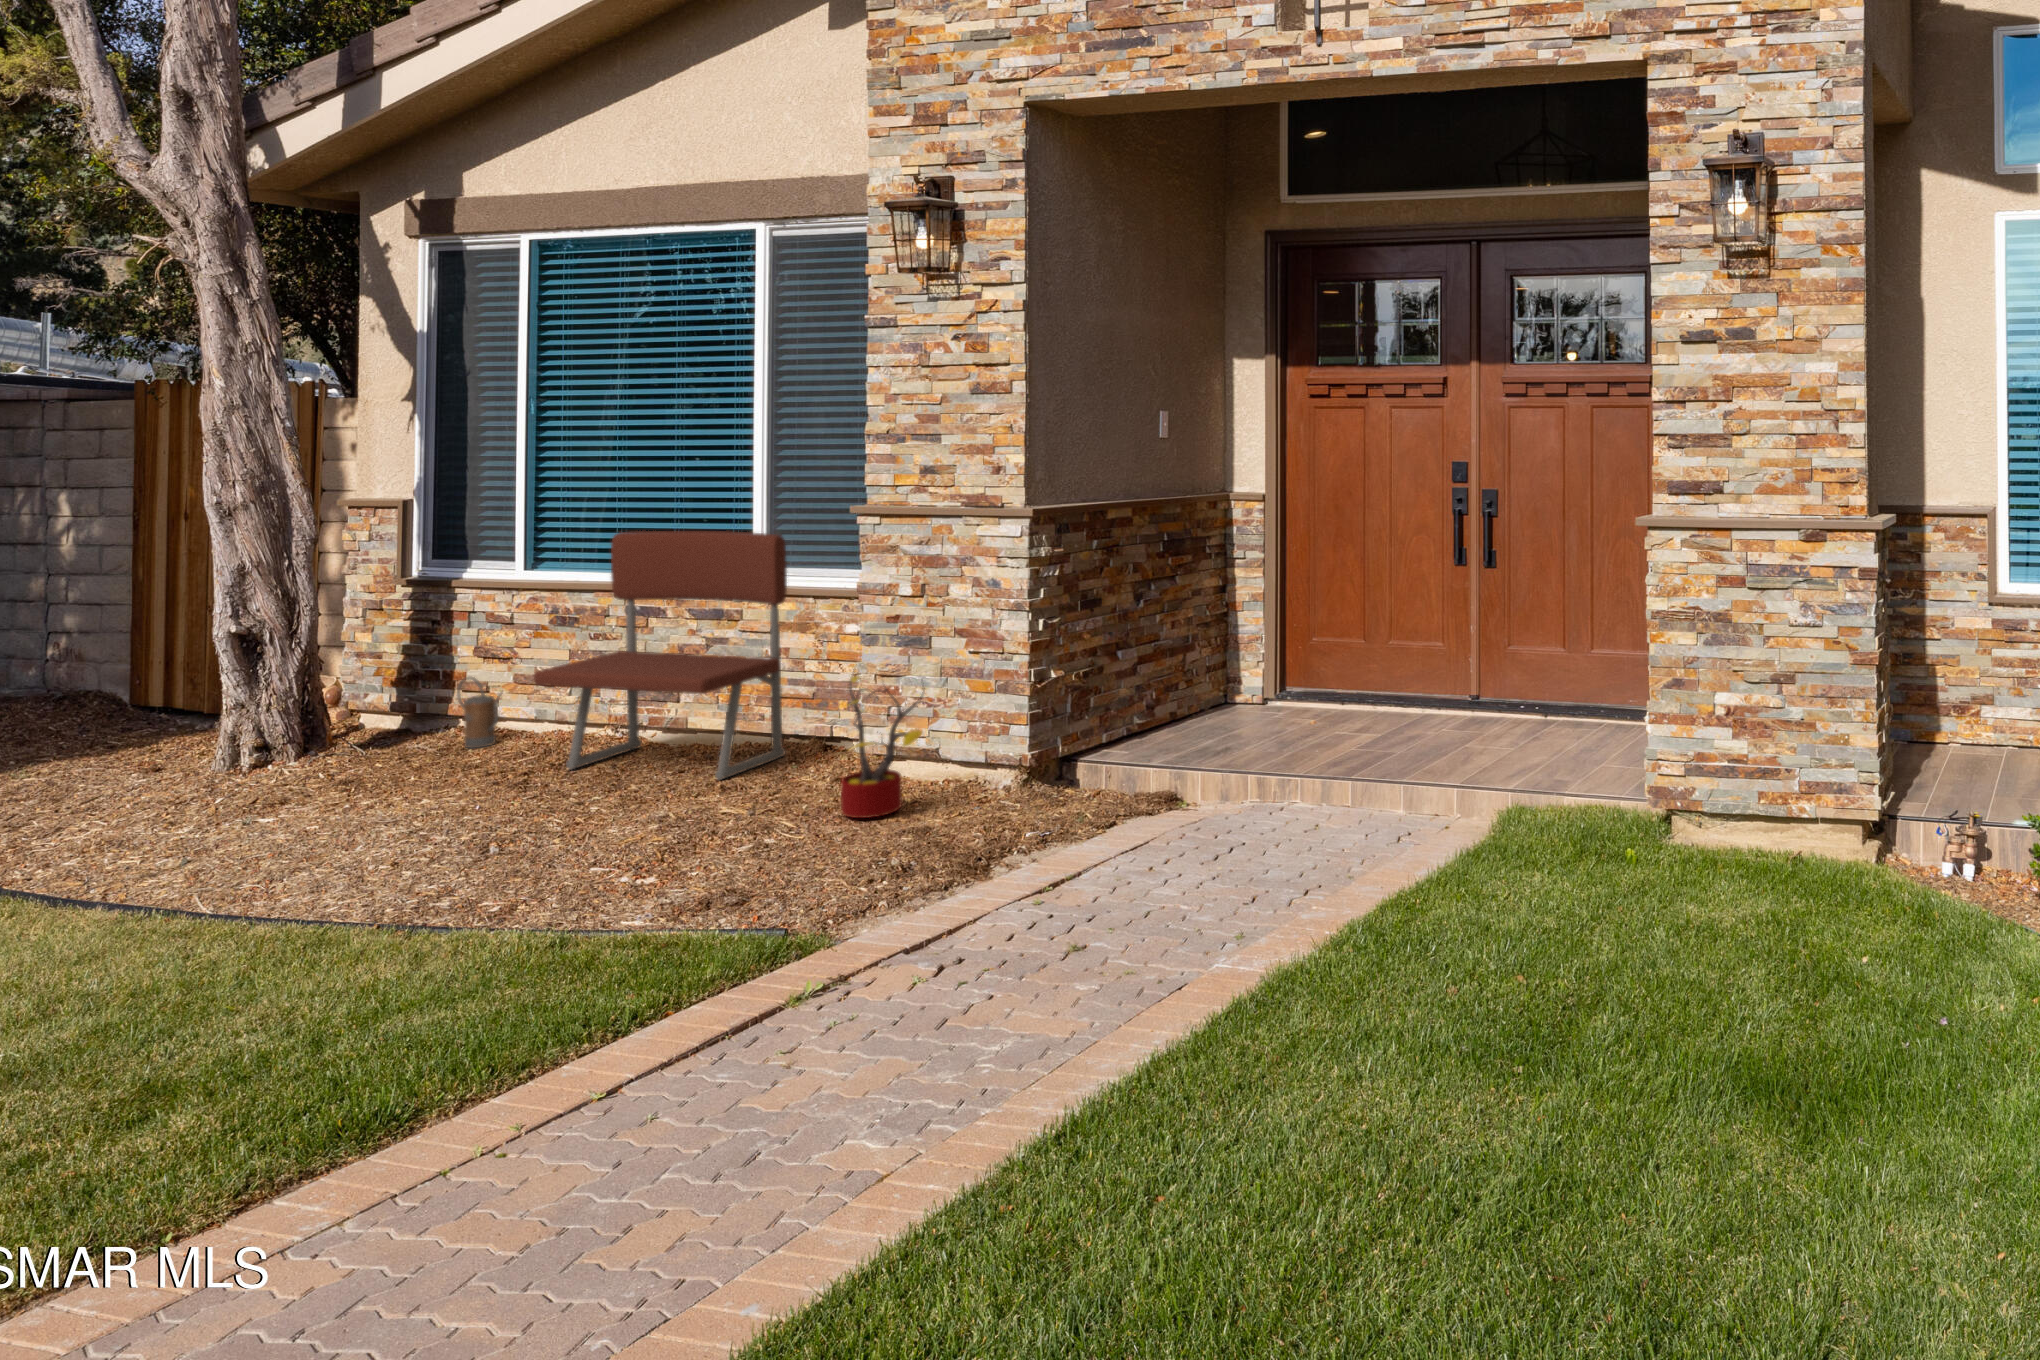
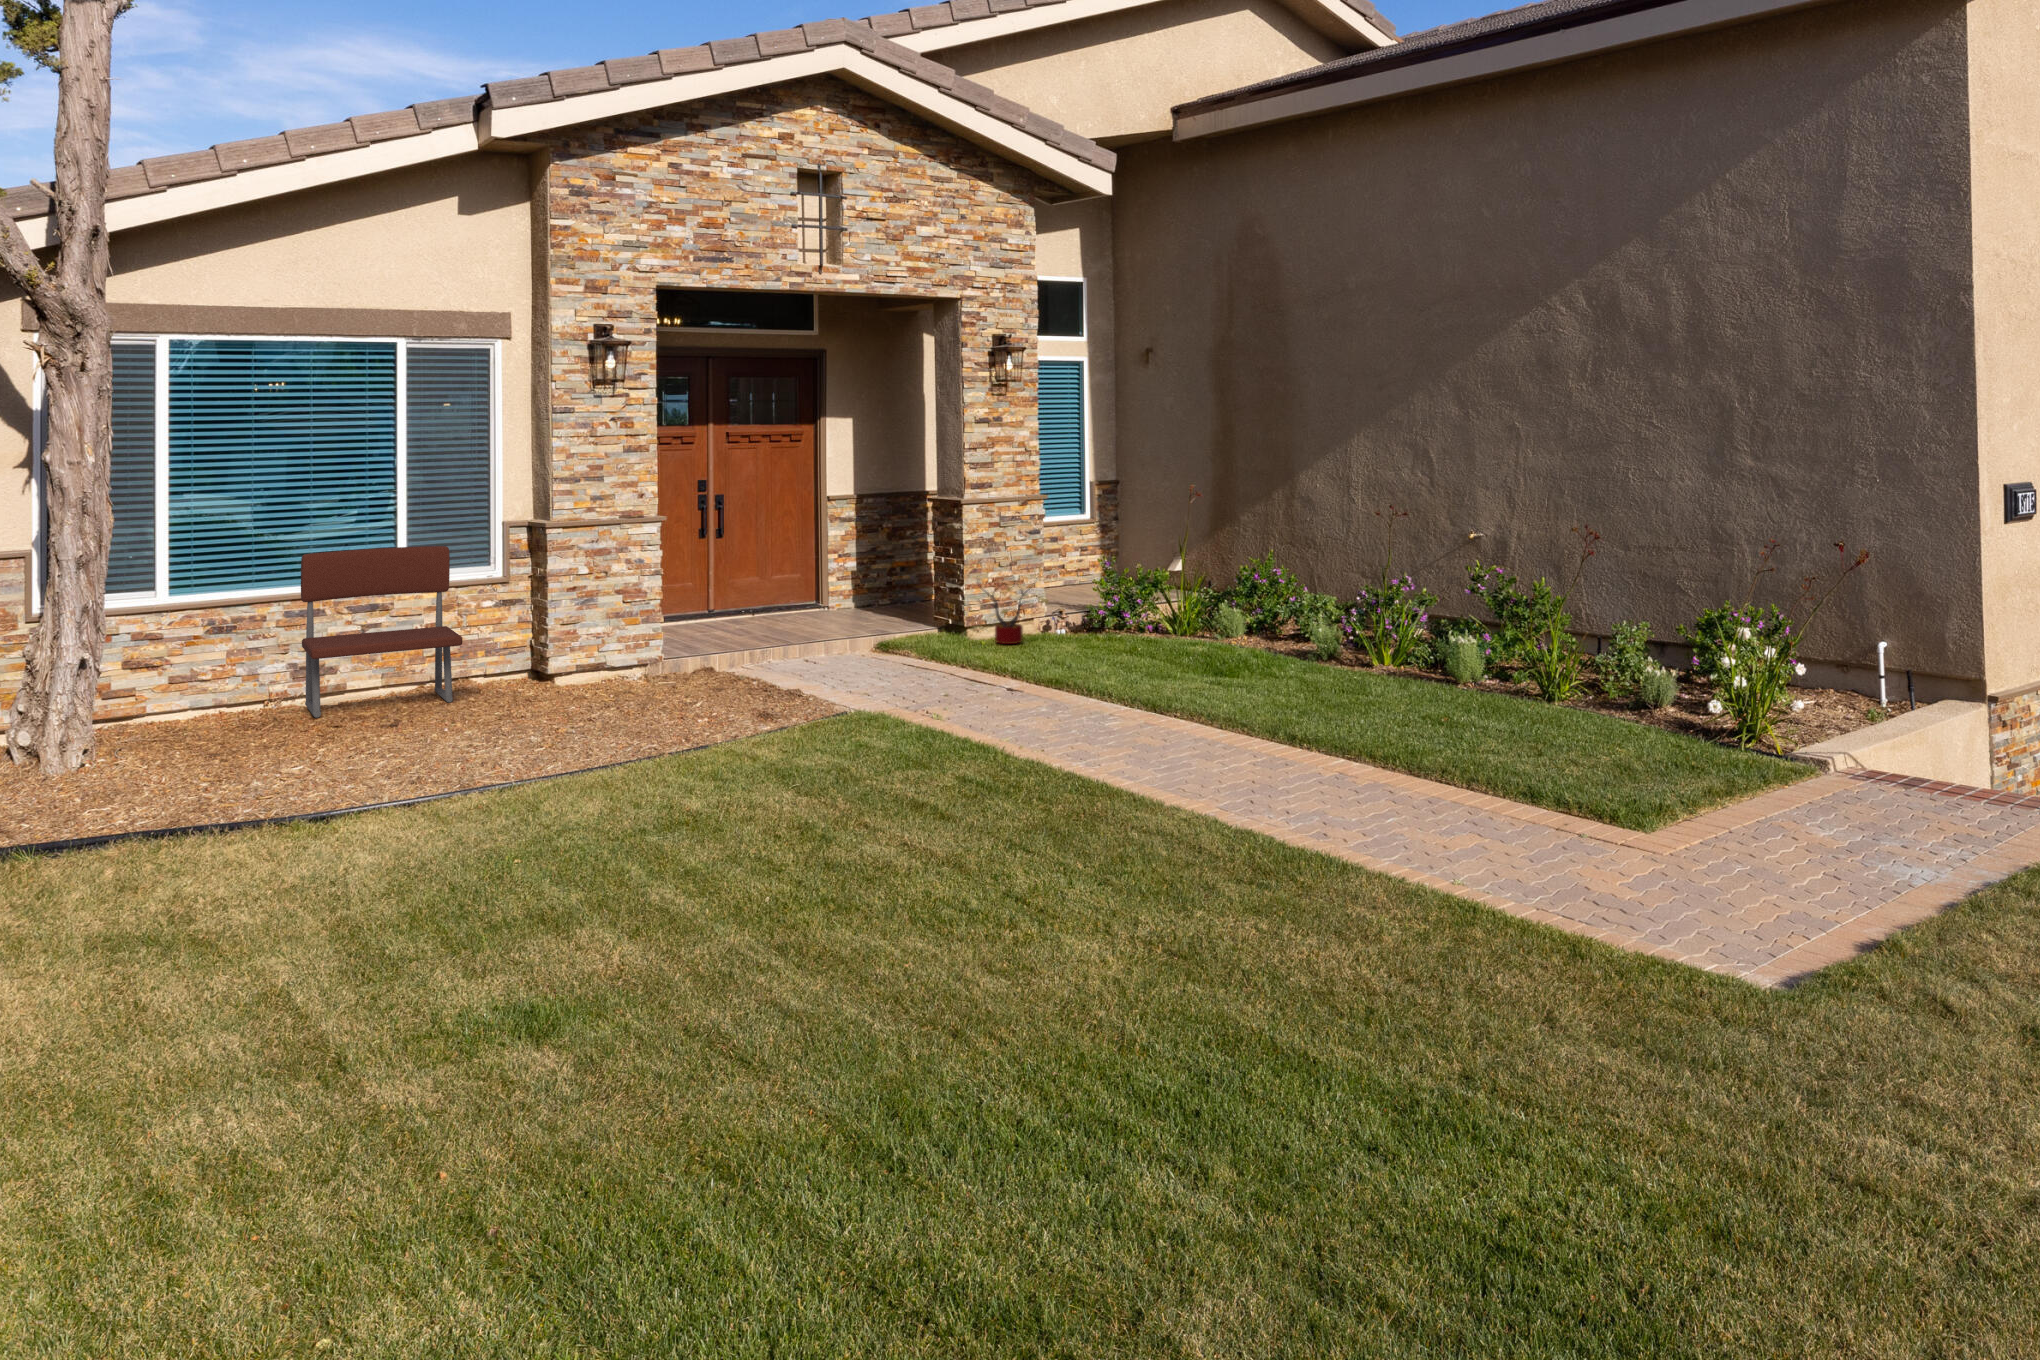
decorative plant: present [841,669,925,818] -> present [978,583,1048,644]
watering can: present [457,677,501,748] -> none [135,676,190,729]

